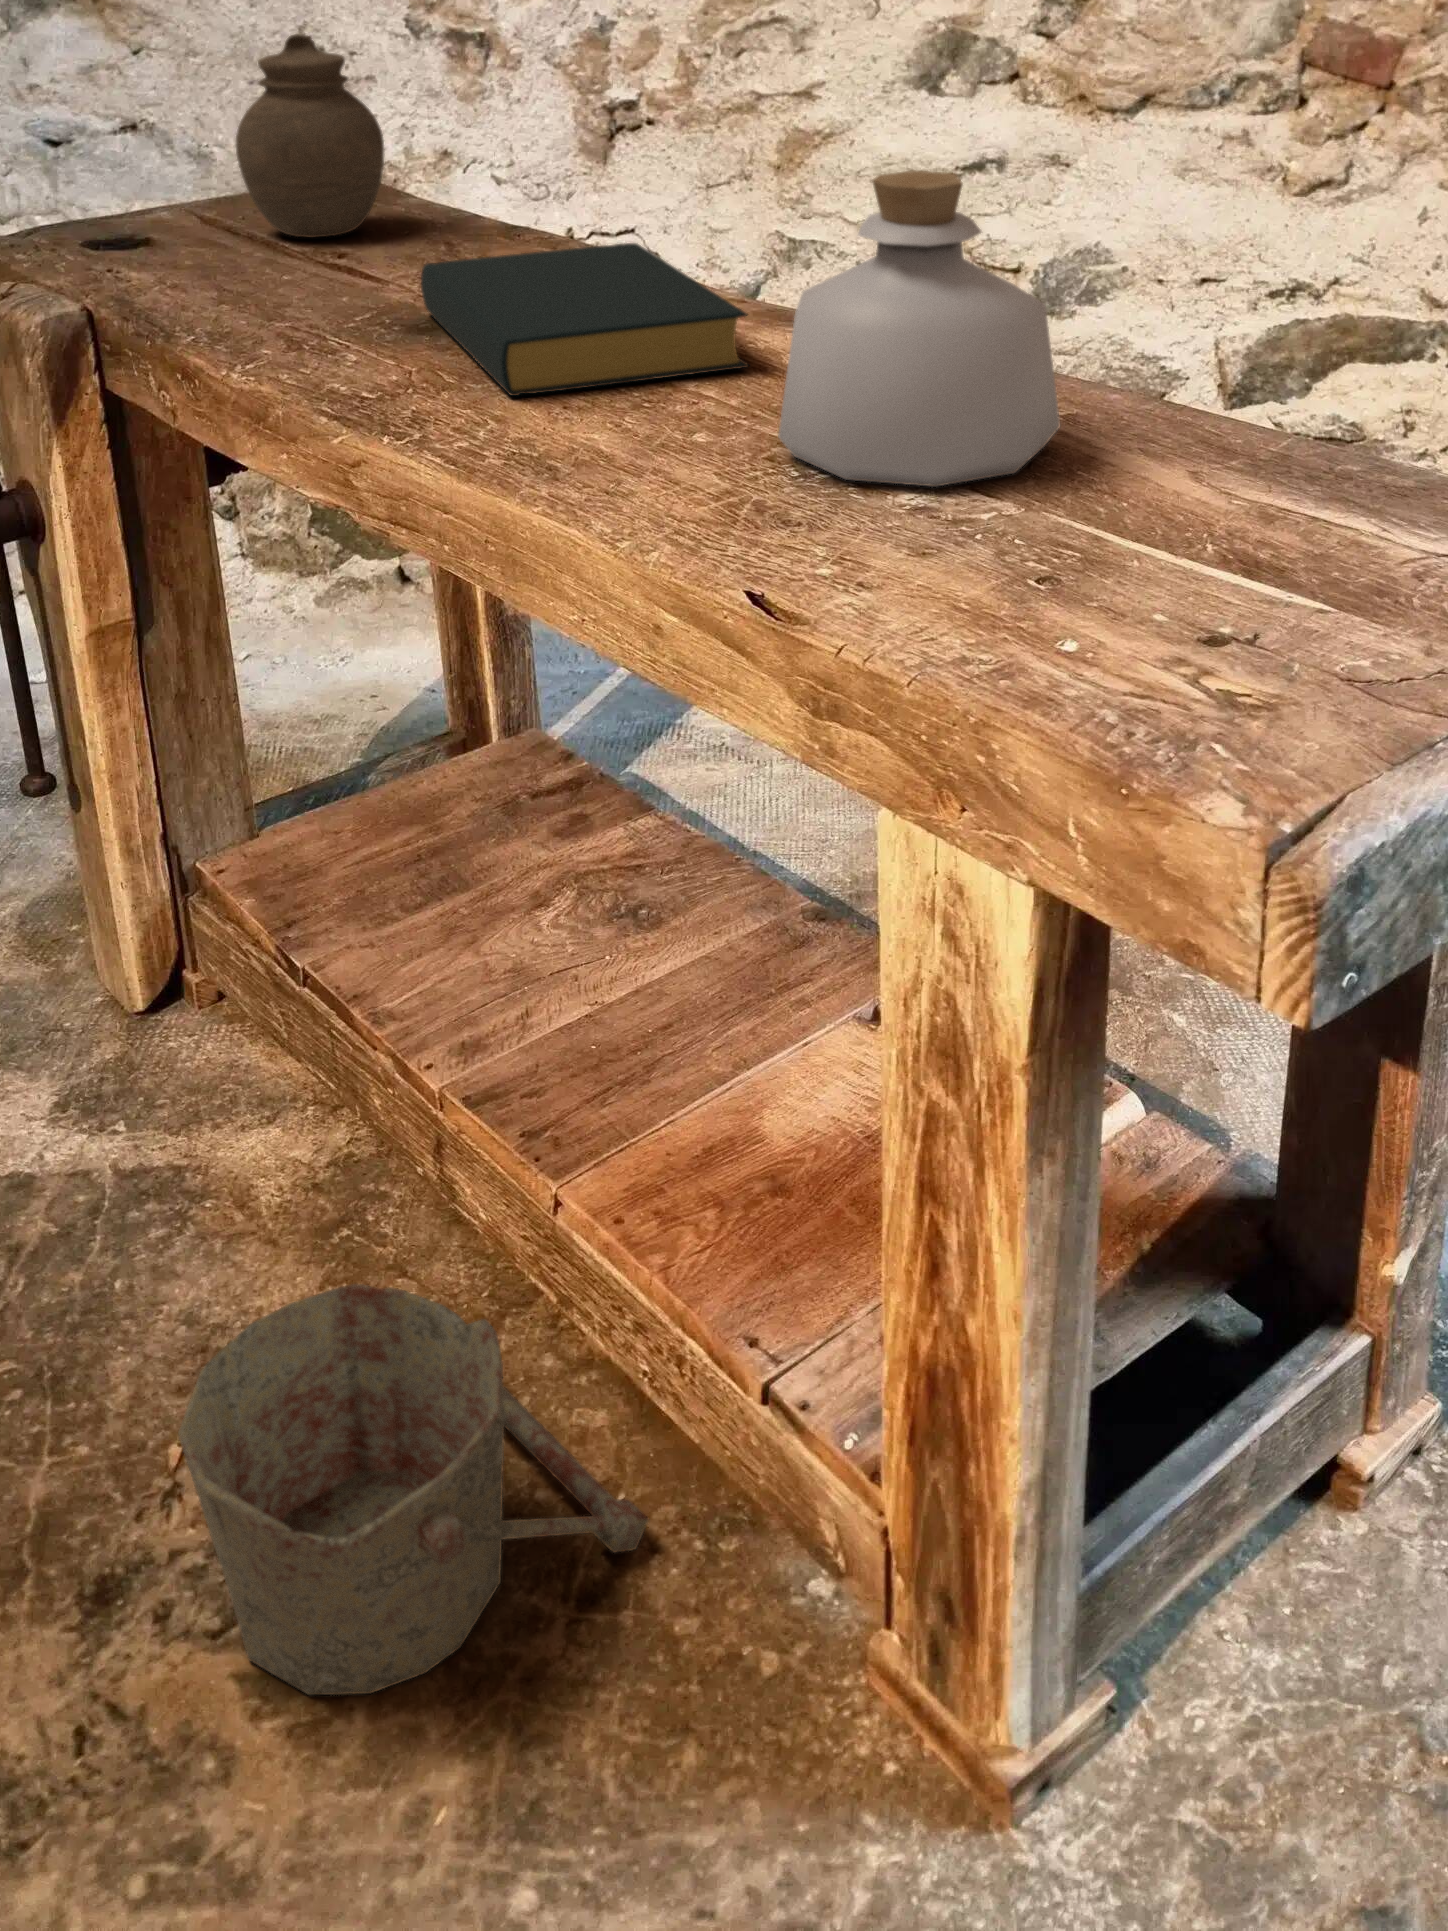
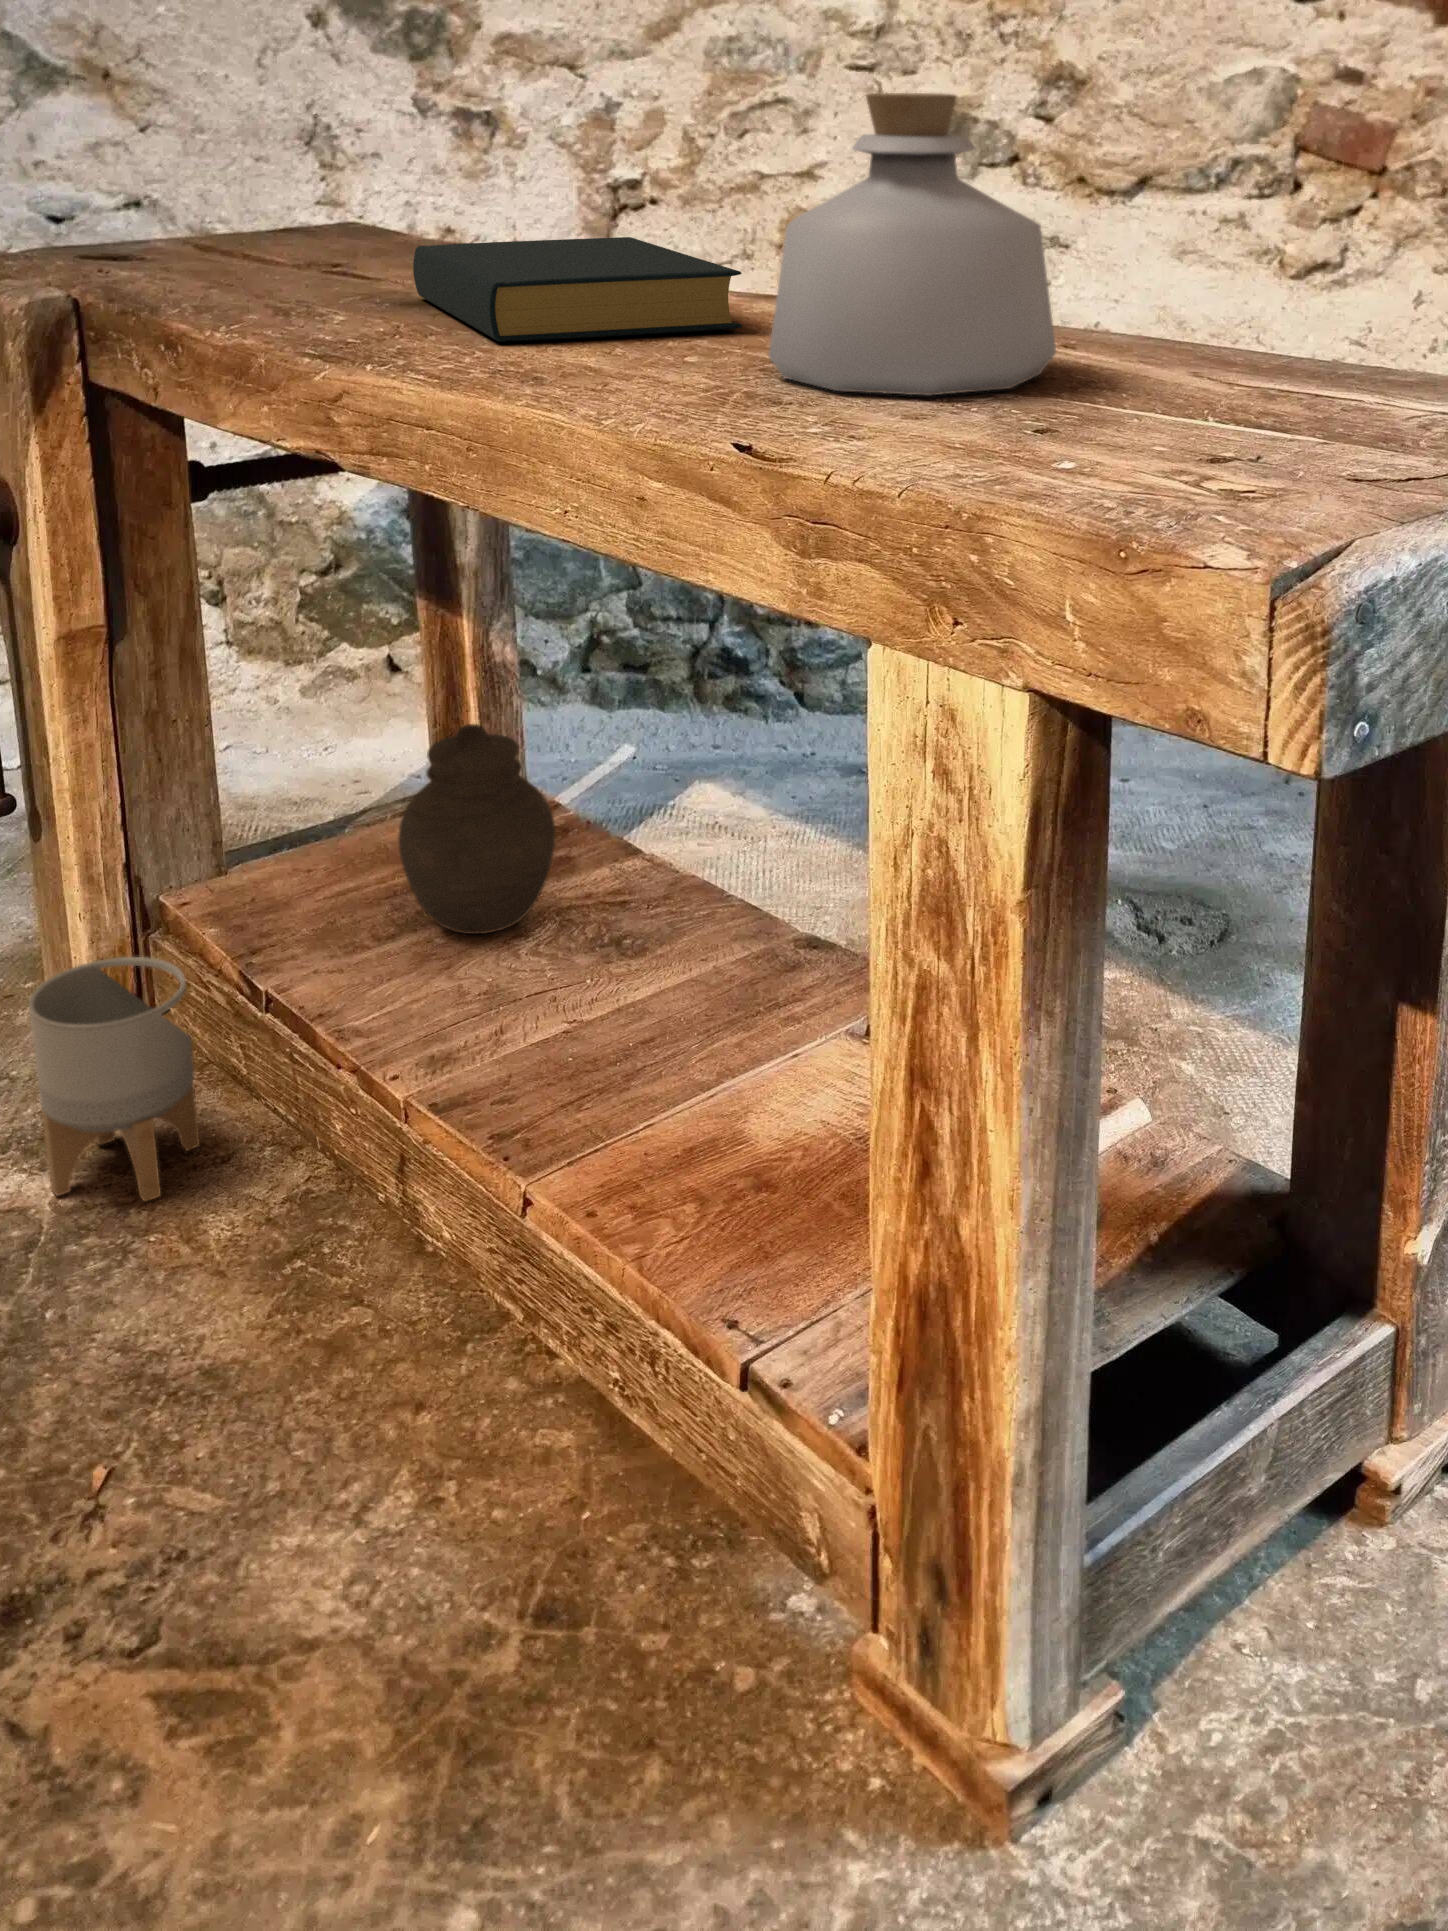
jar: present [236,34,384,237] -> present [398,724,556,934]
planter: none [79,940,244,1172] -> present [29,957,200,1202]
bucket: present [178,1284,649,1695] -> none [98,1267,615,1713]

